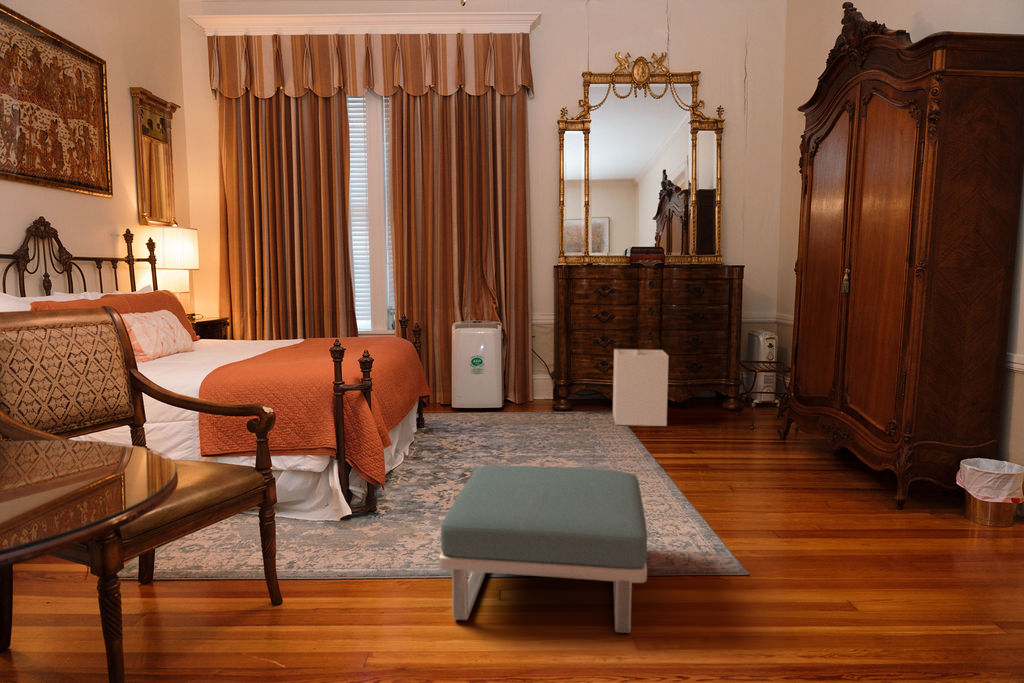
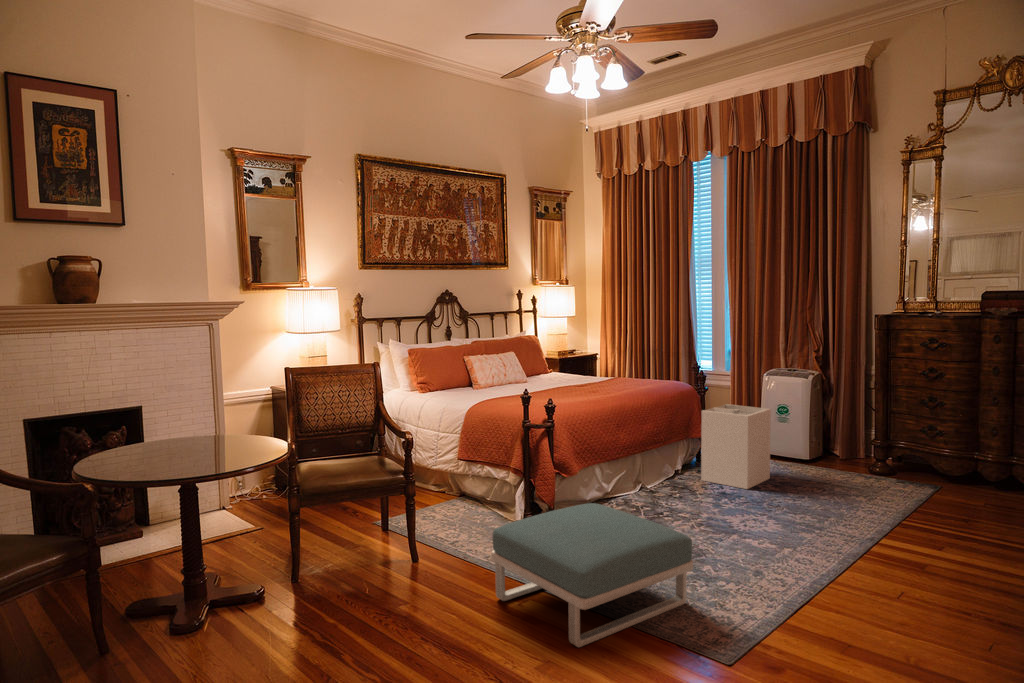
laundry hamper: present [613,349,669,426] -> present [701,404,771,489]

